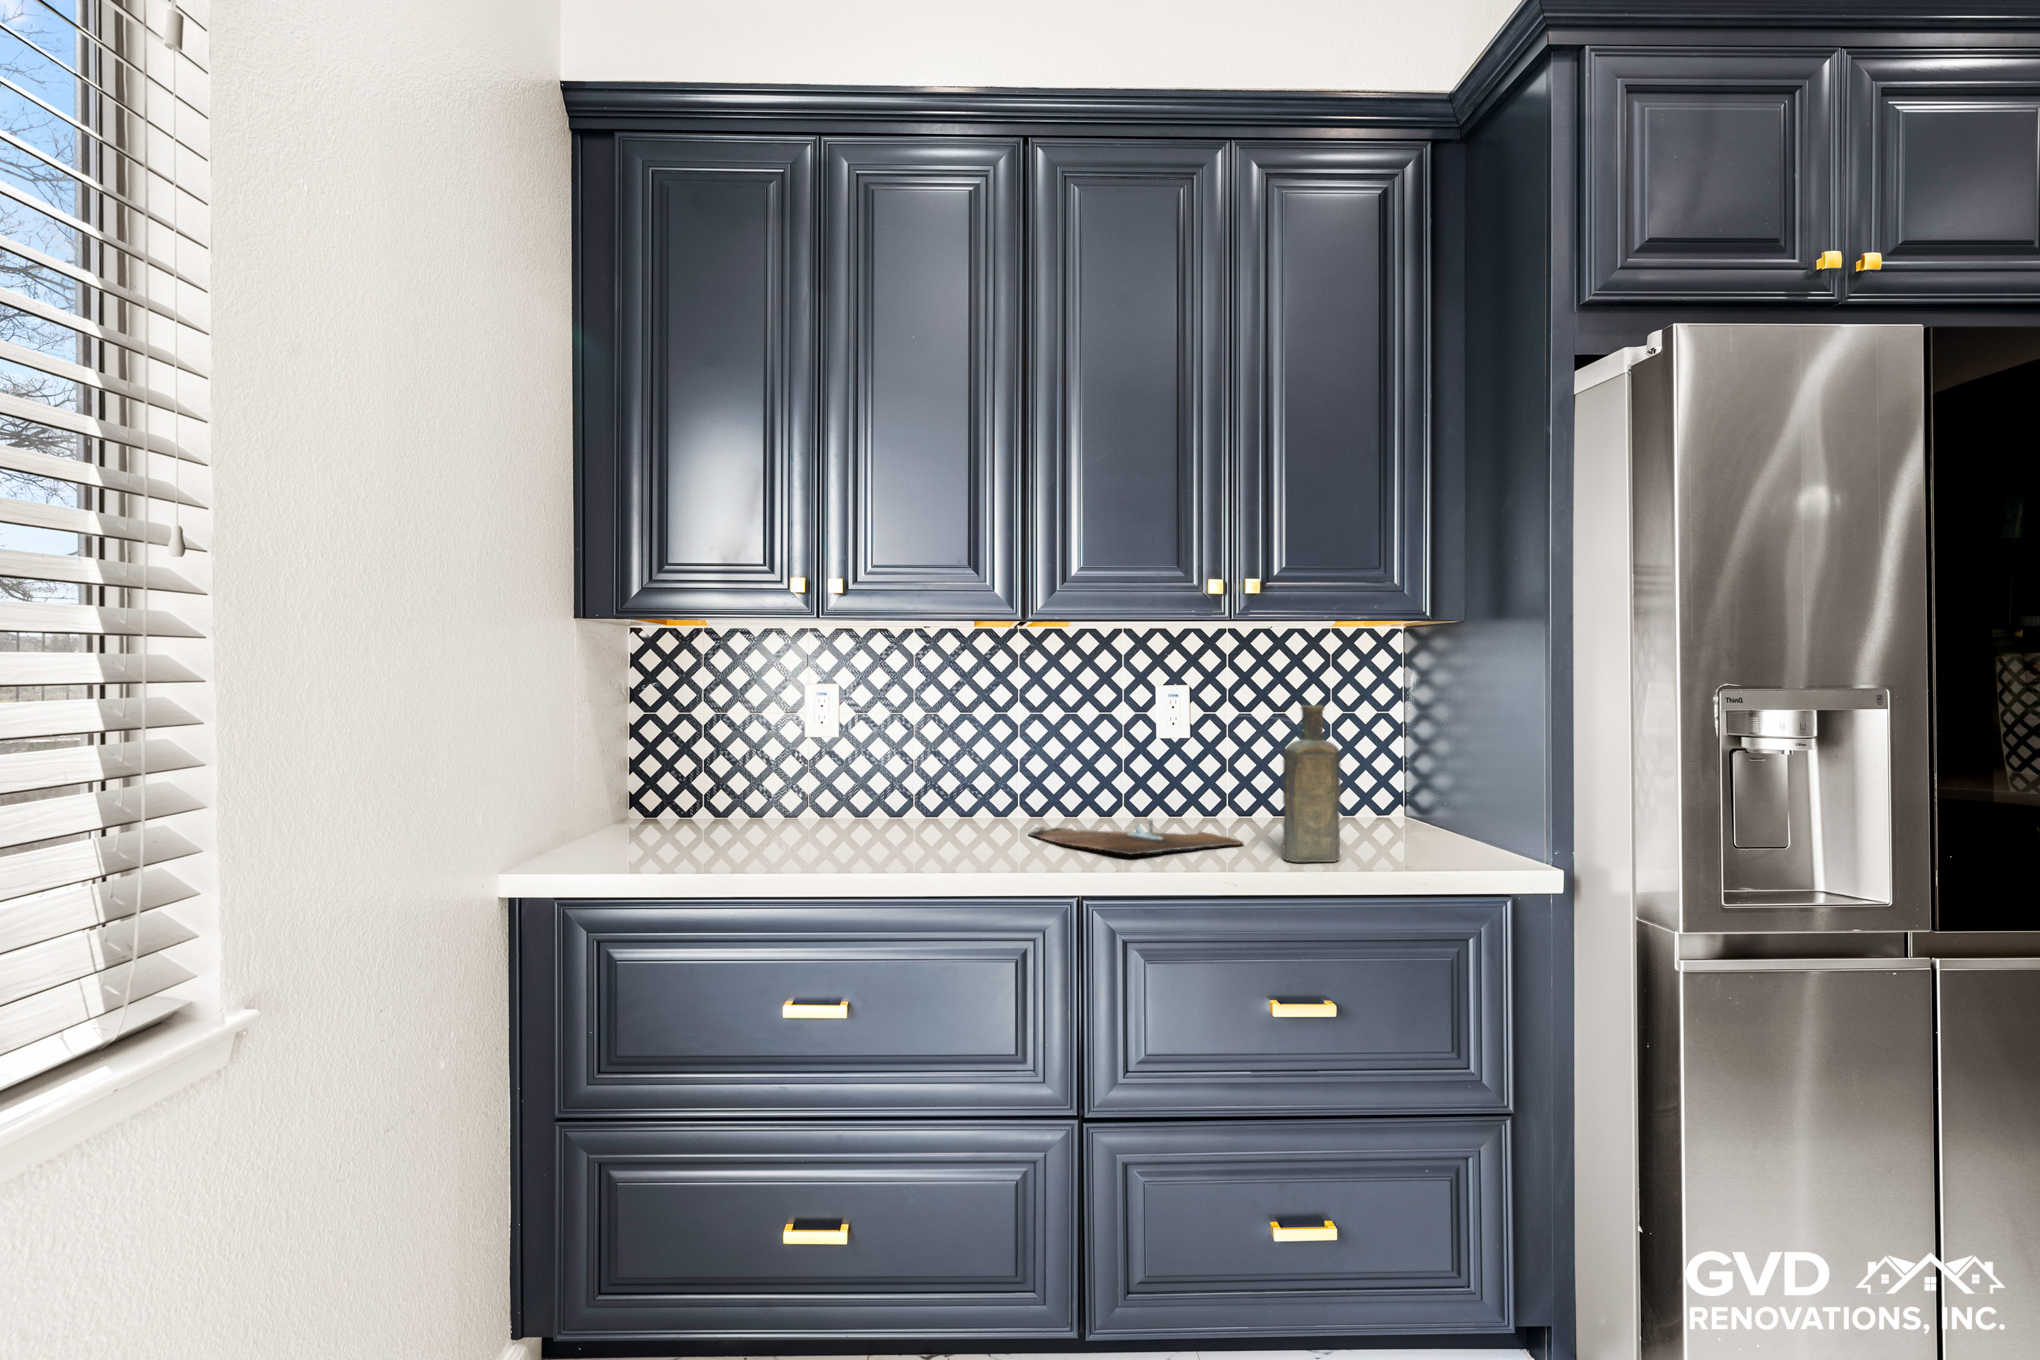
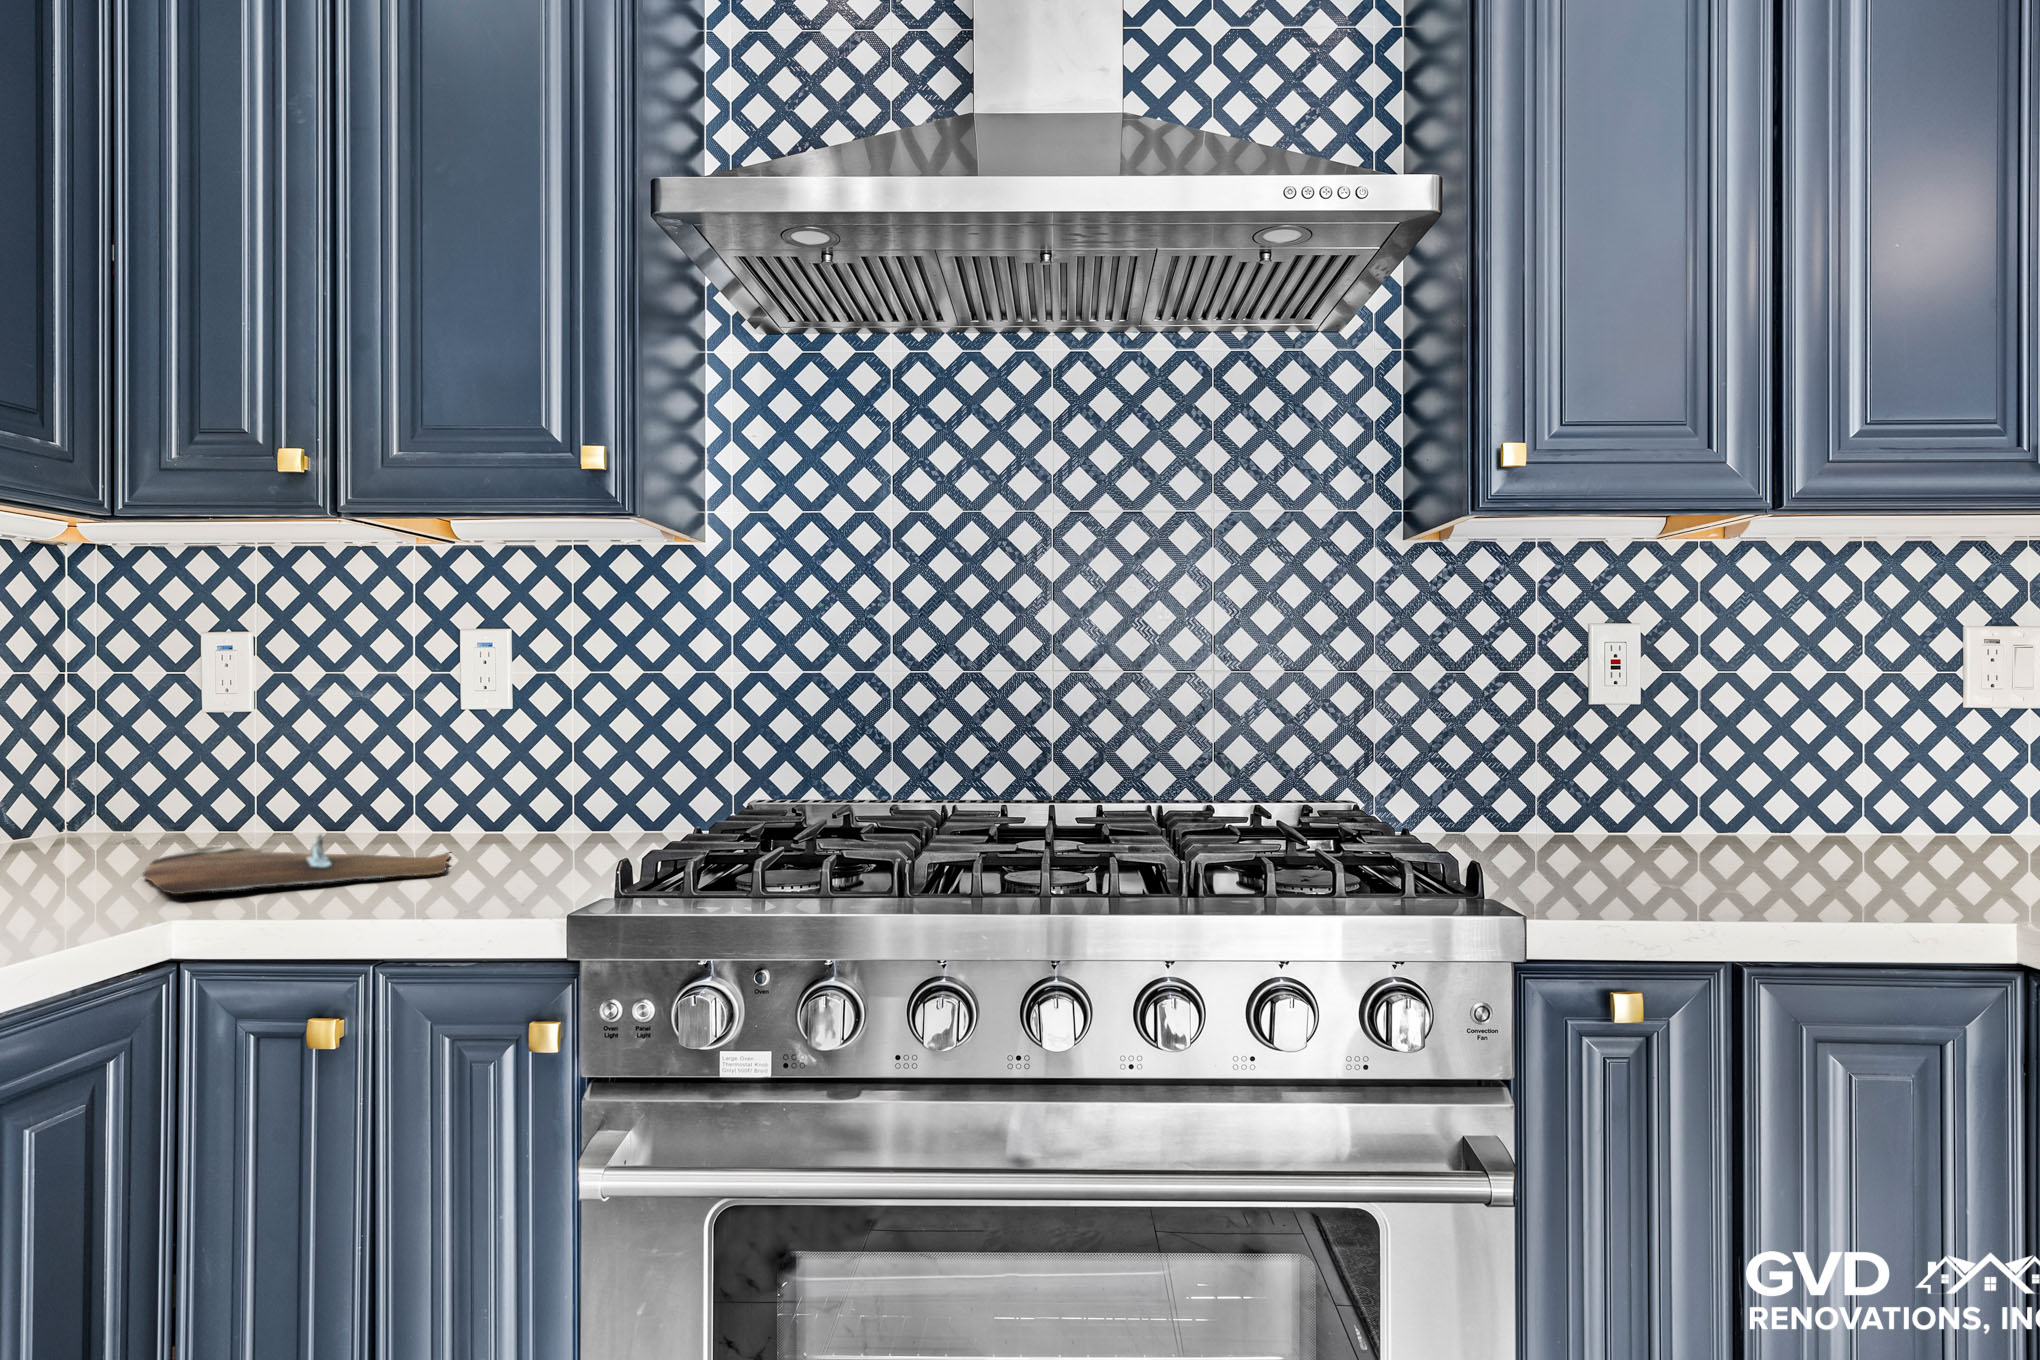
bottle: present [1283,705,1340,862] -> none [416,650,520,905]

